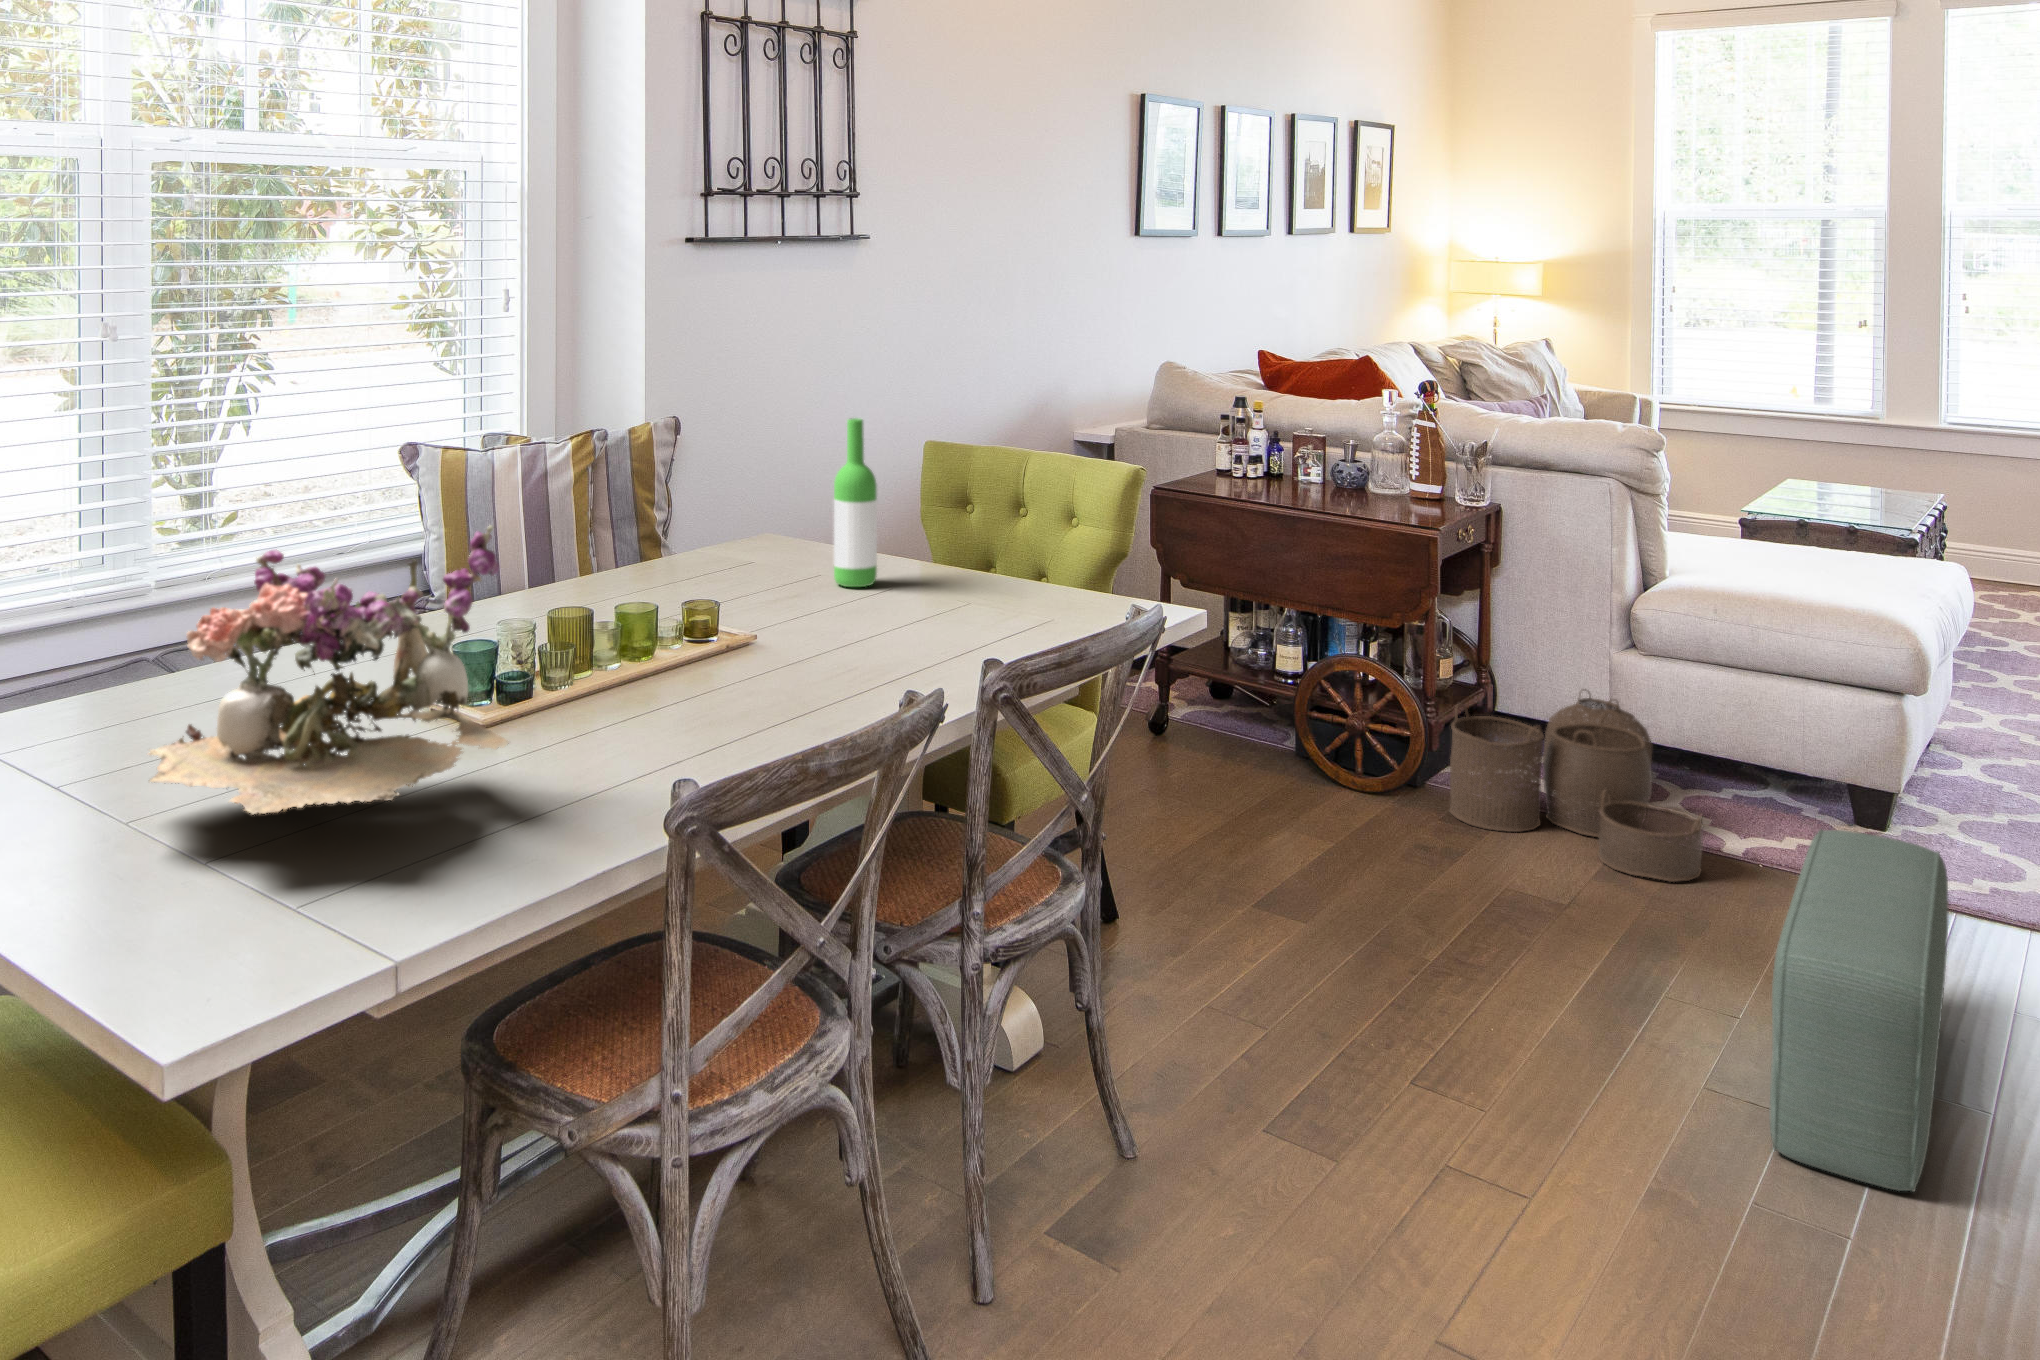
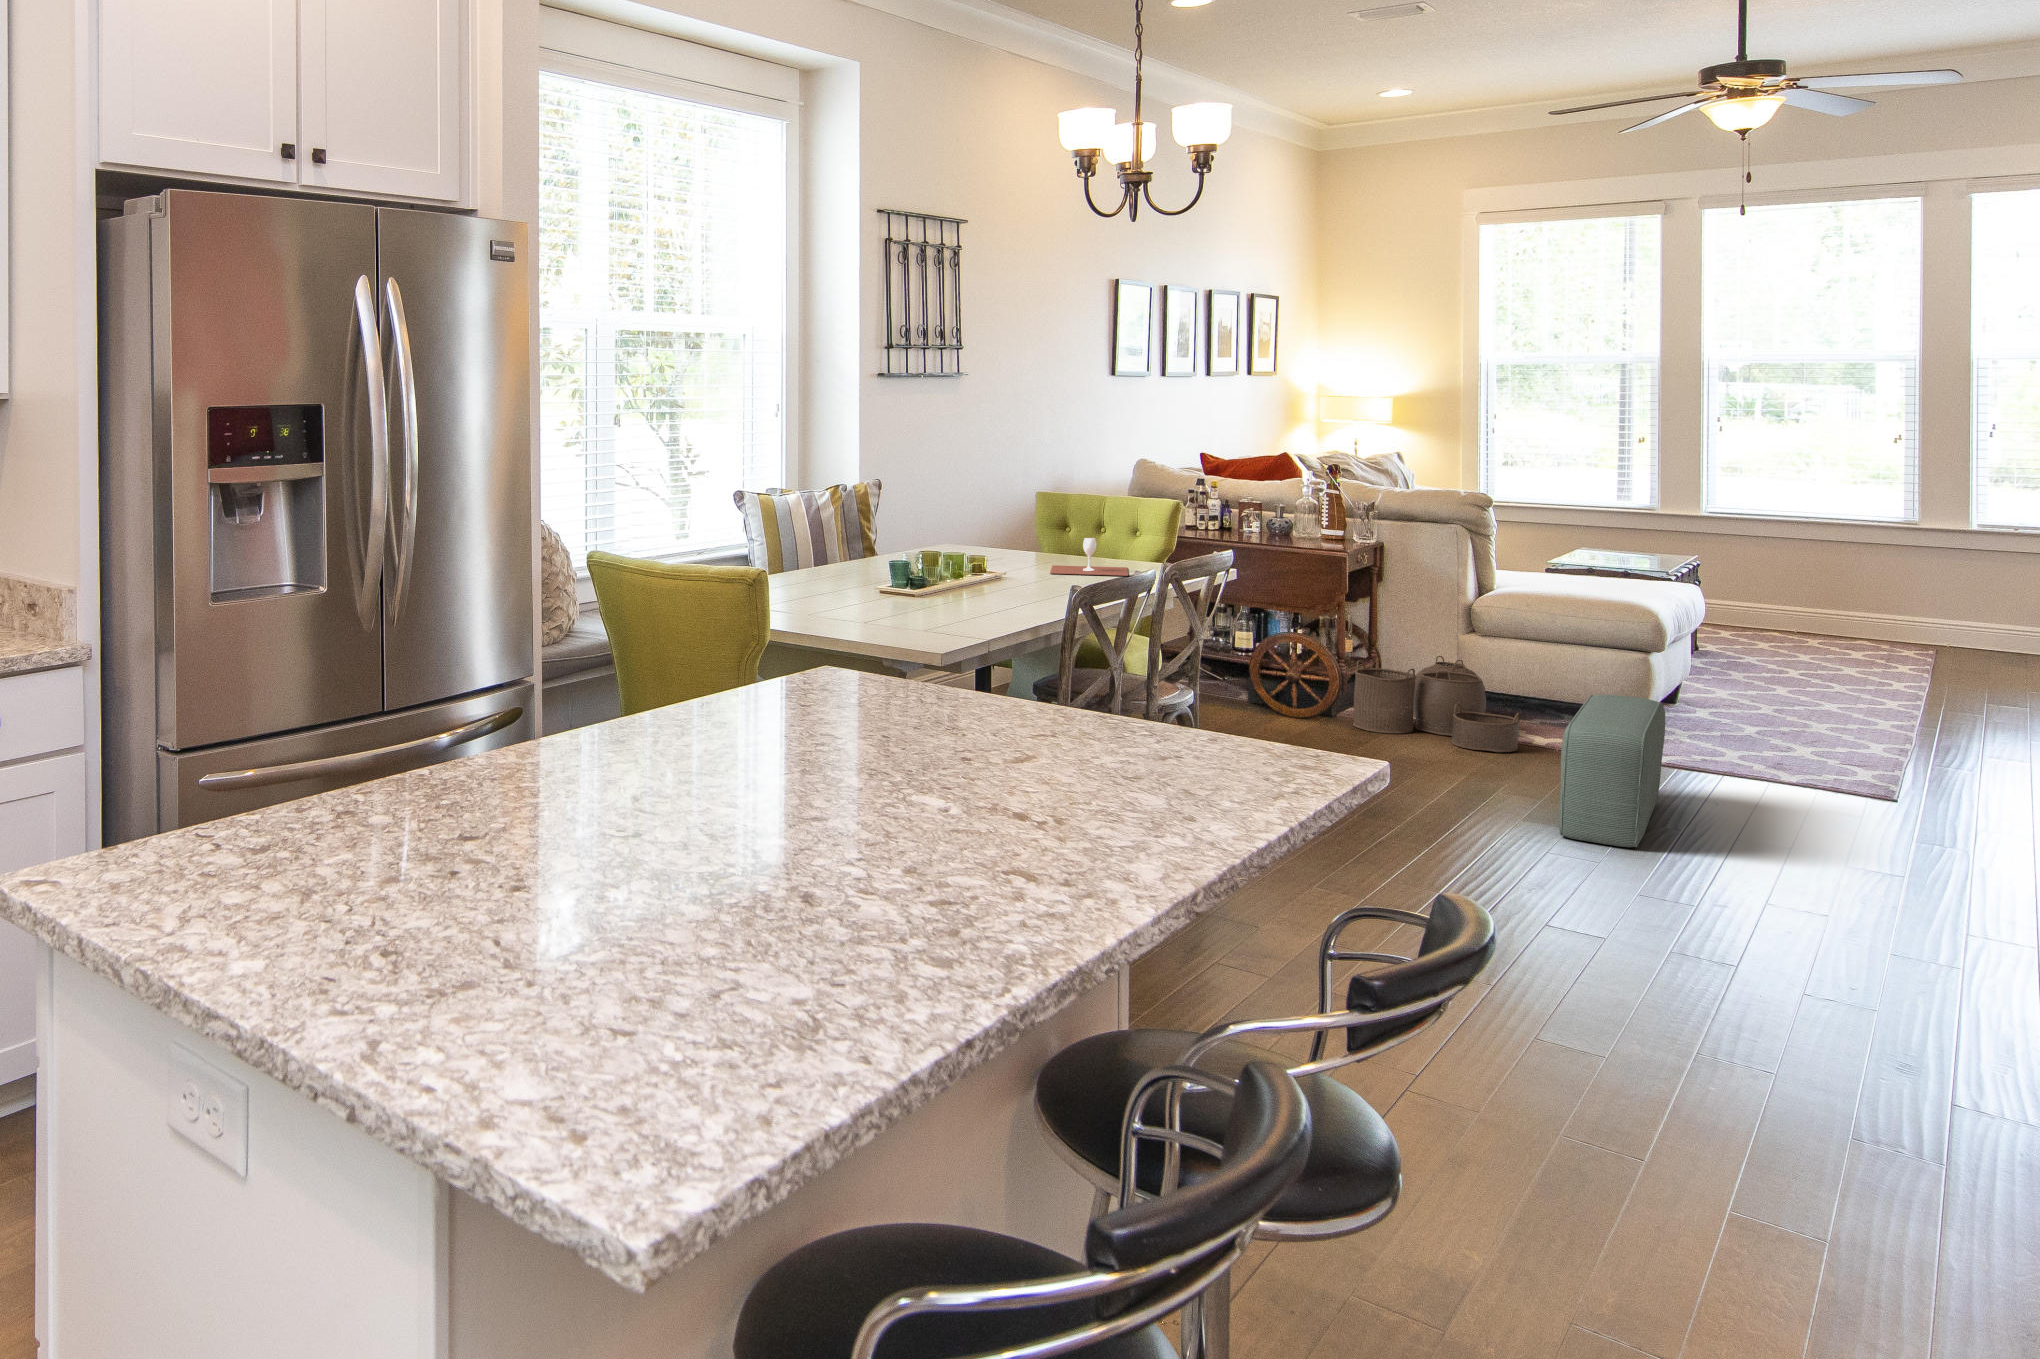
wine bottle: present [834,418,877,587] -> none [1017,469,1043,561]
flower arrangement: present [148,526,509,815] -> none [813,489,974,613]
wine glass: none [846,559,1006,642] -> present [1050,538,1128,576]

